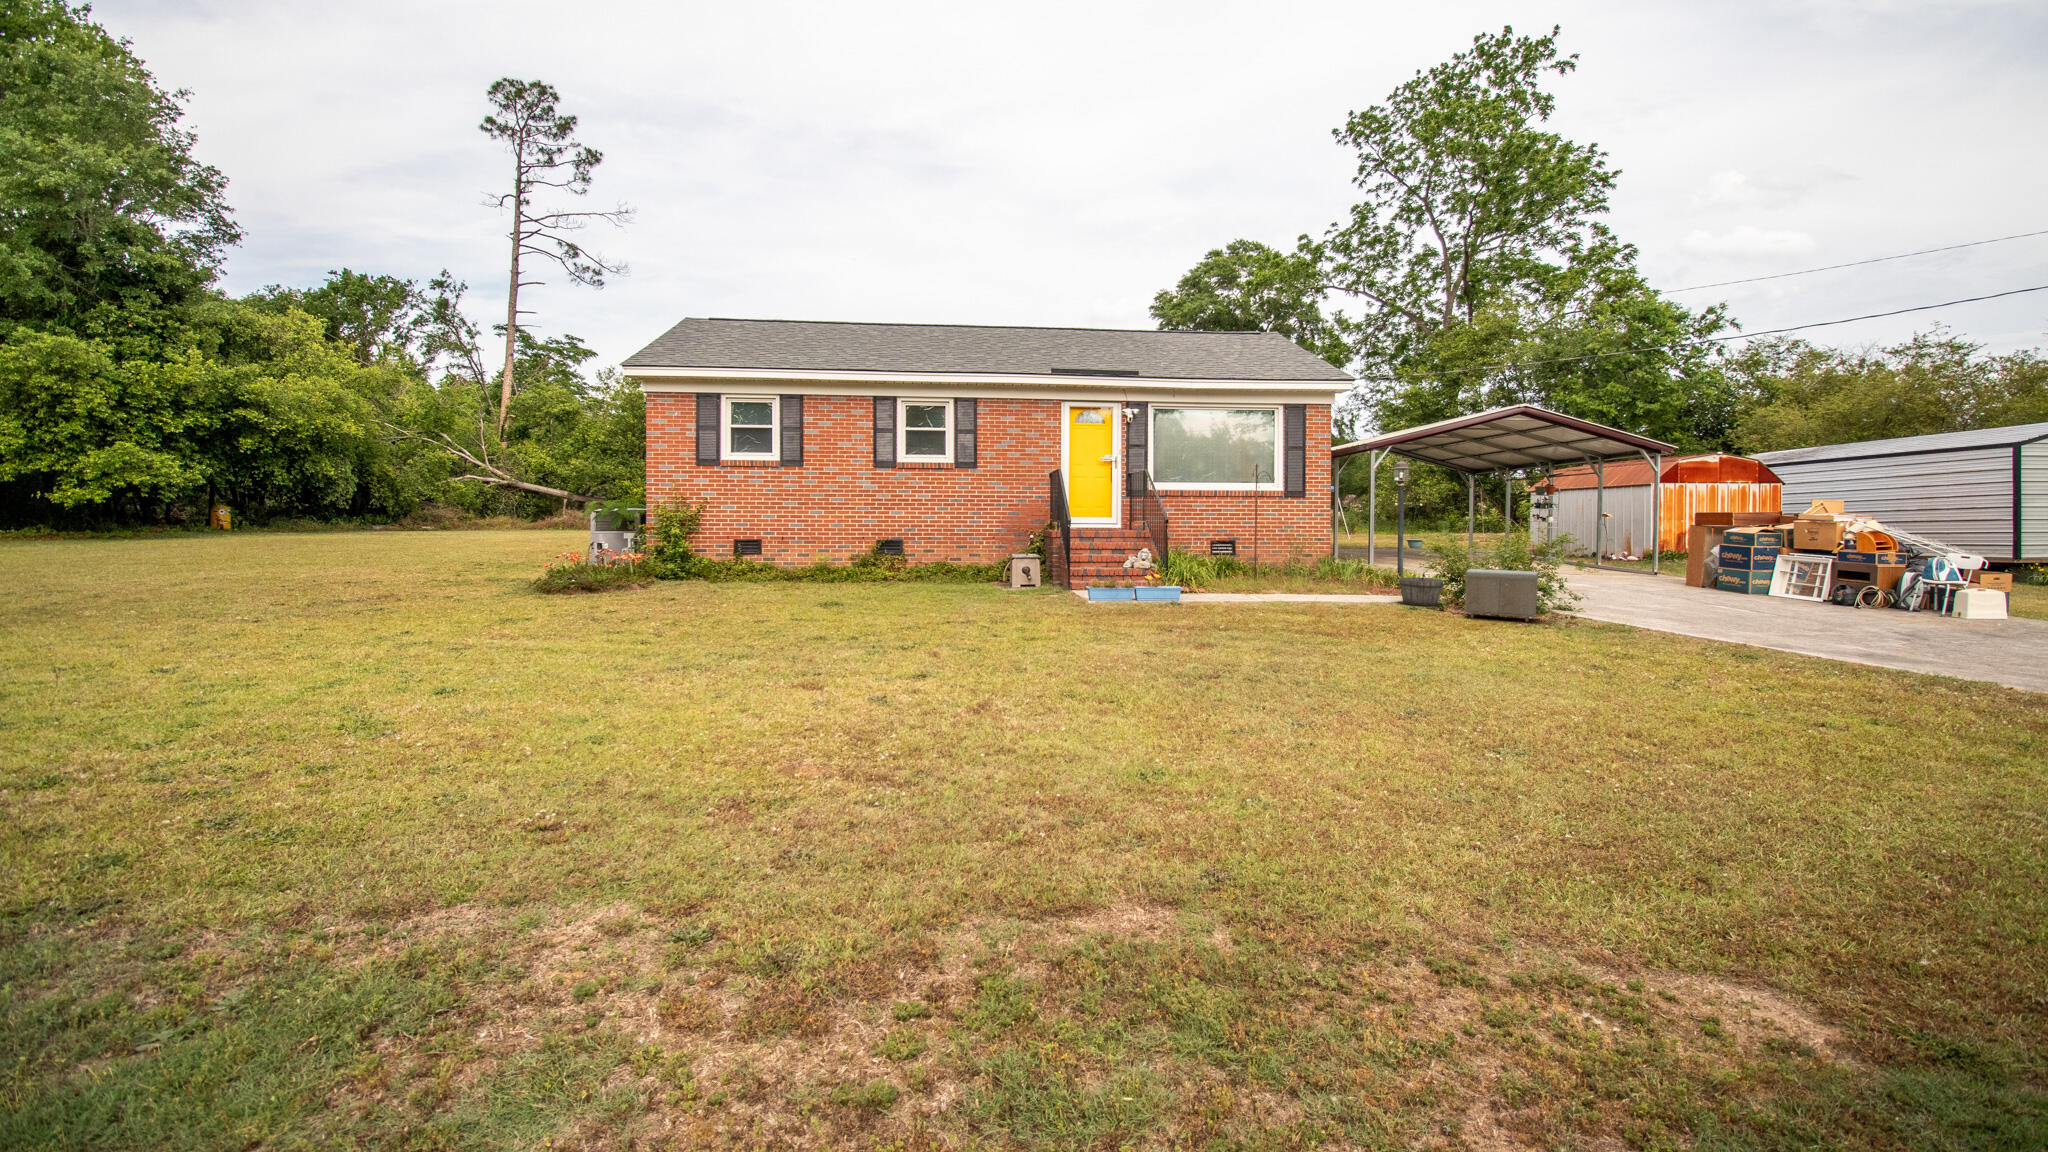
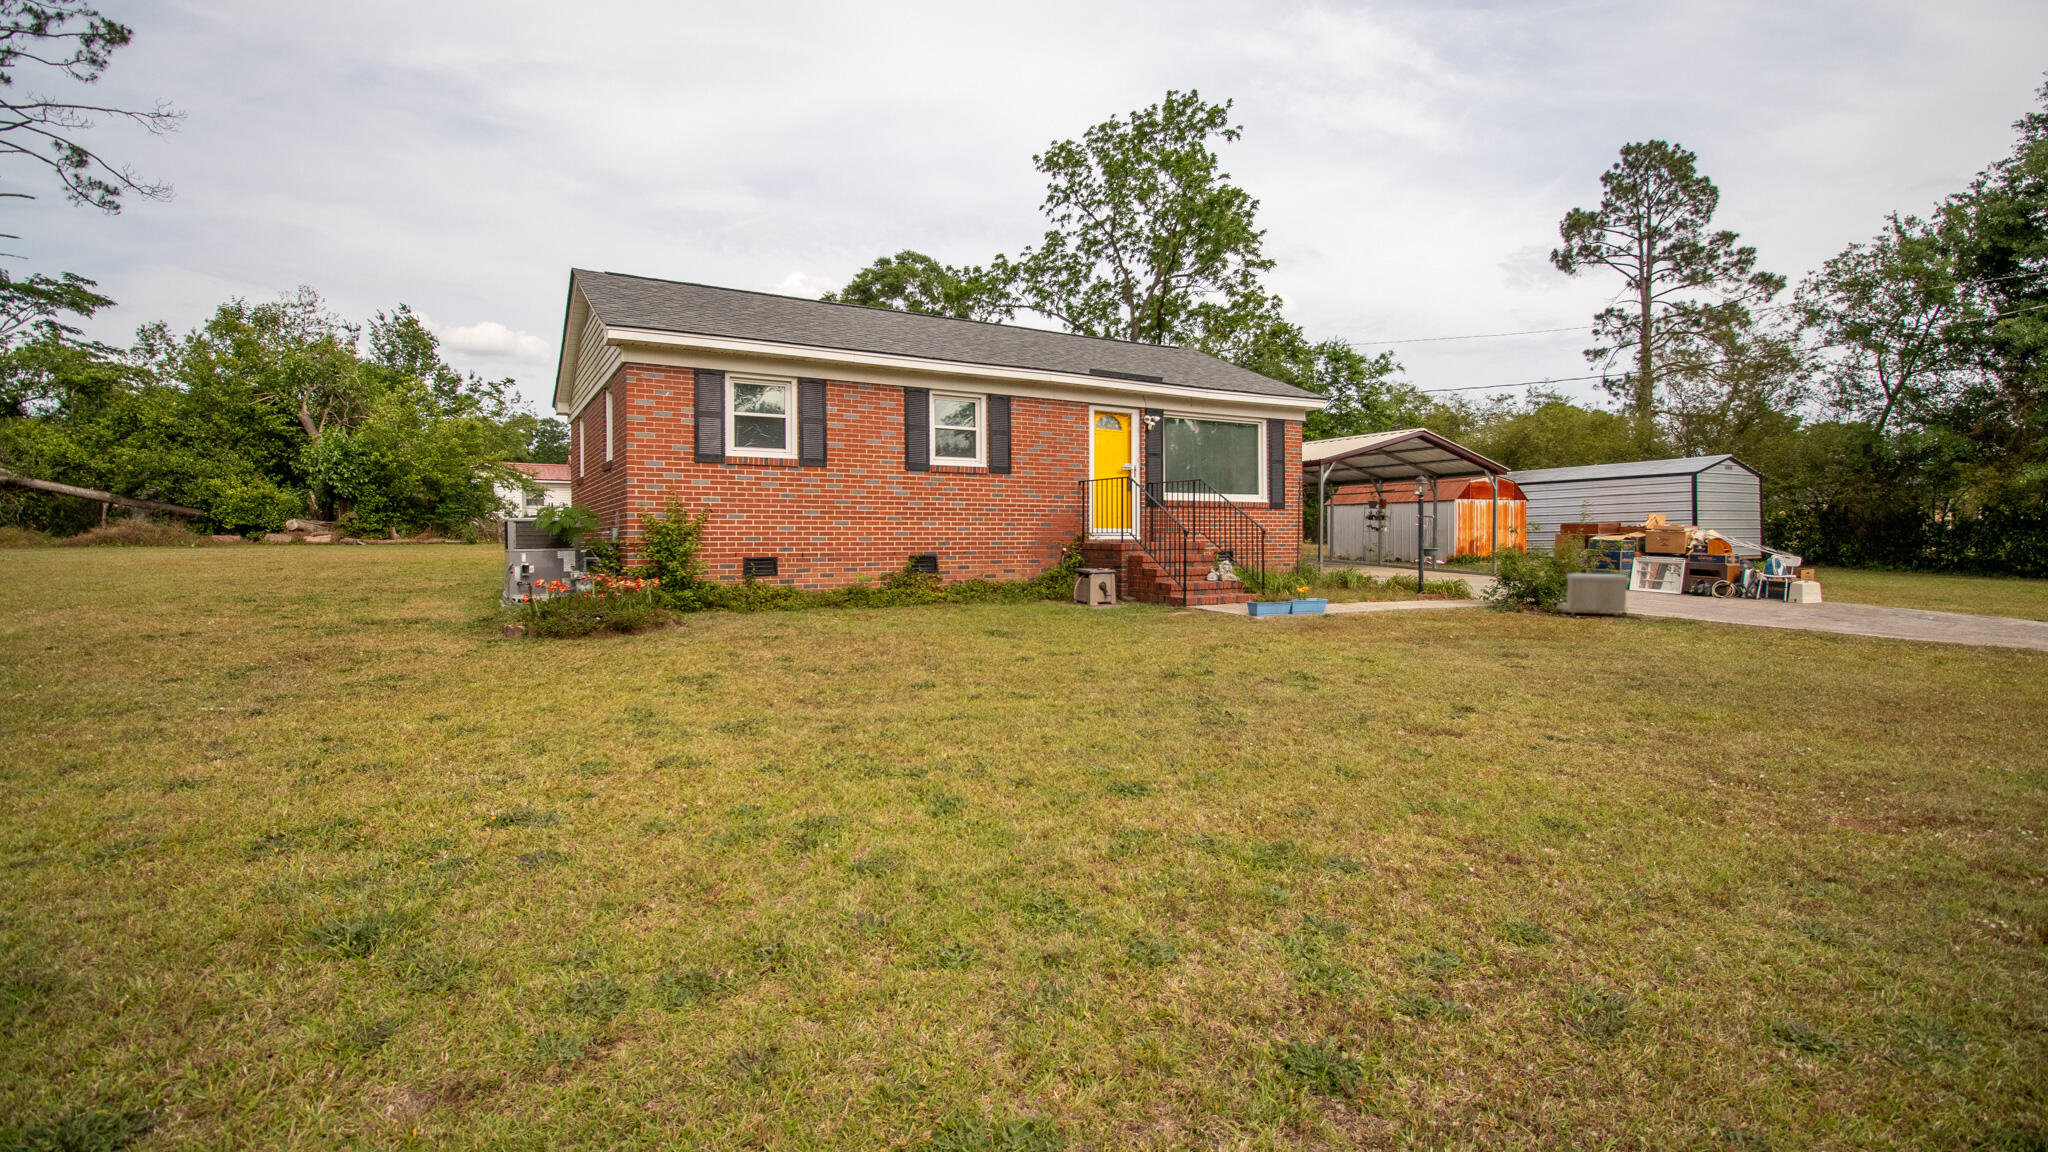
wooden bucket: present [1399,570,1443,606] -> none [1471,576,1513,607]

